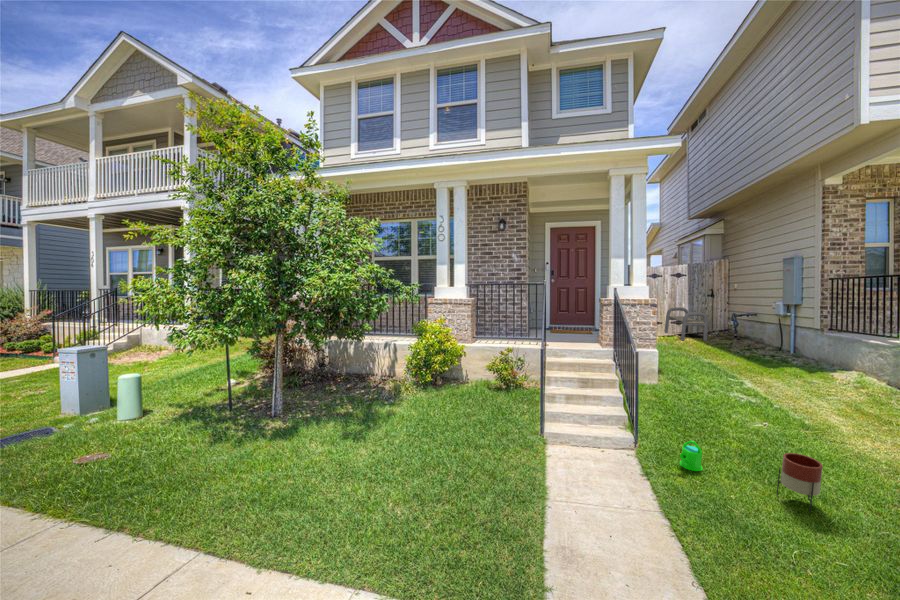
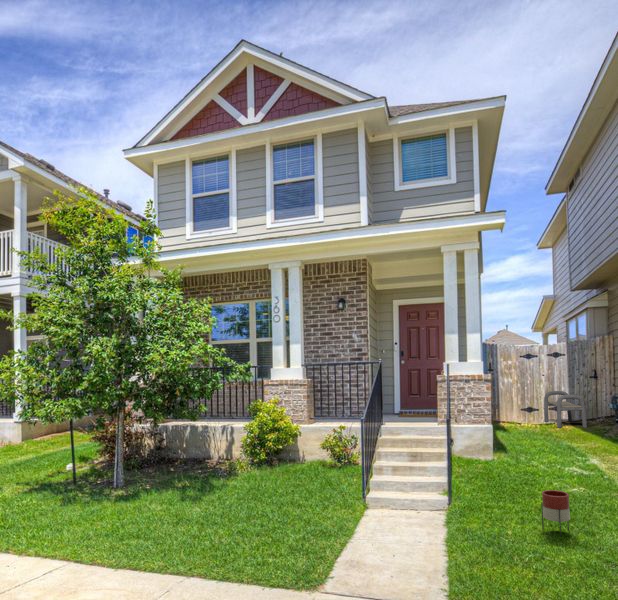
watering can: present [680,440,702,471] -> none [471,490,494,518]

